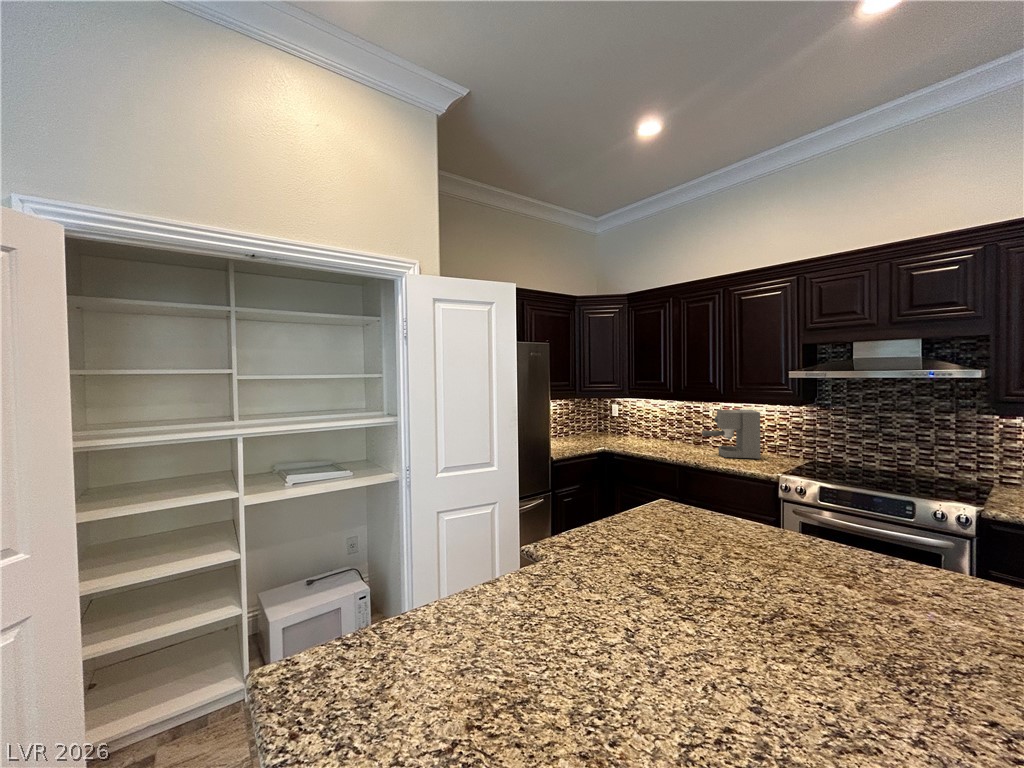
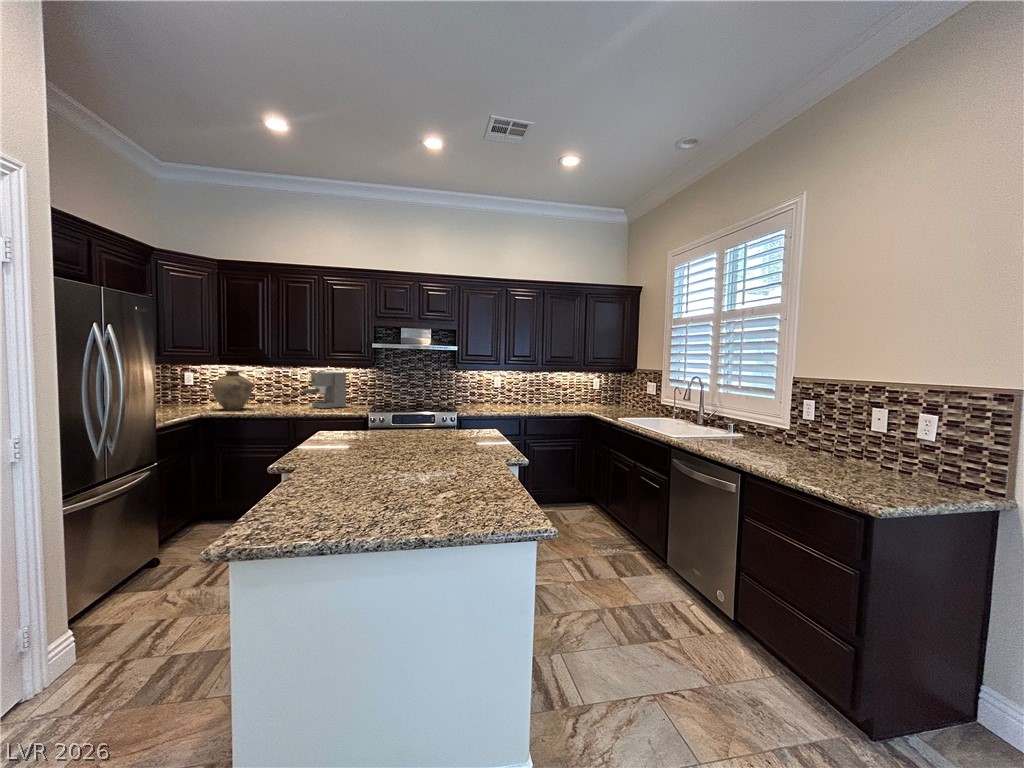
vase: none [618,406,654,447] -> present [212,371,253,410]

